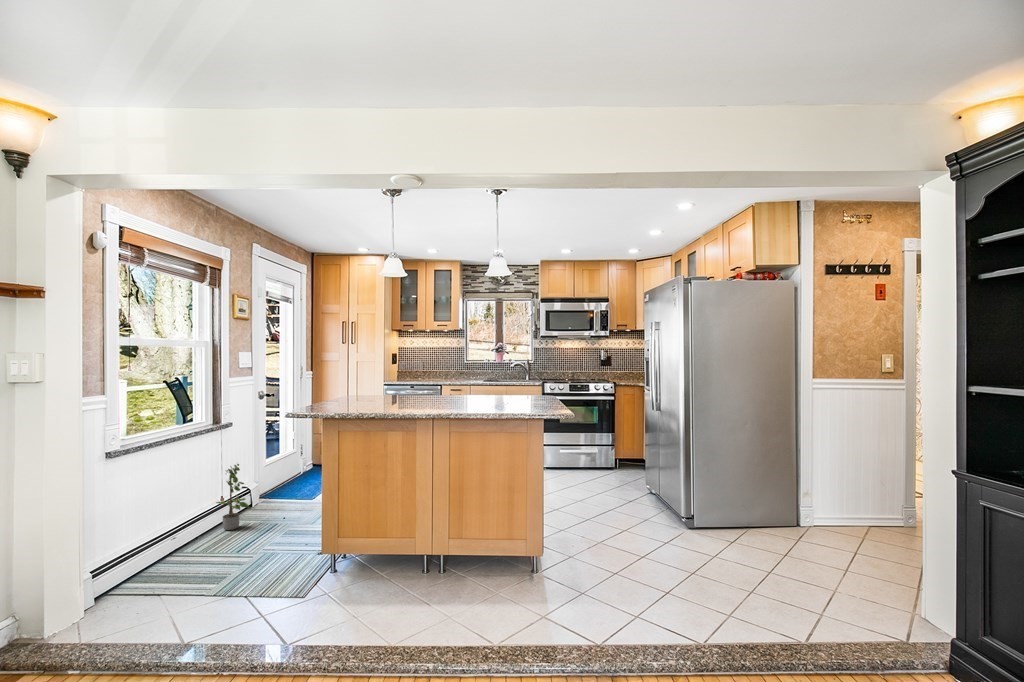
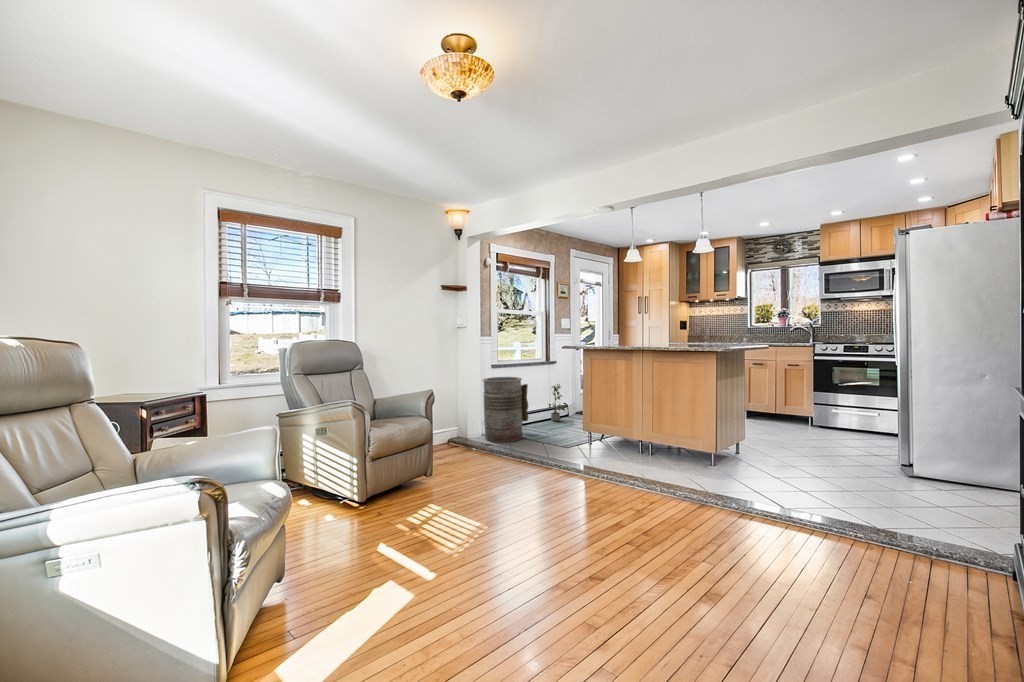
trash can: none [87,471,194,623] -> present [483,377,528,442]

